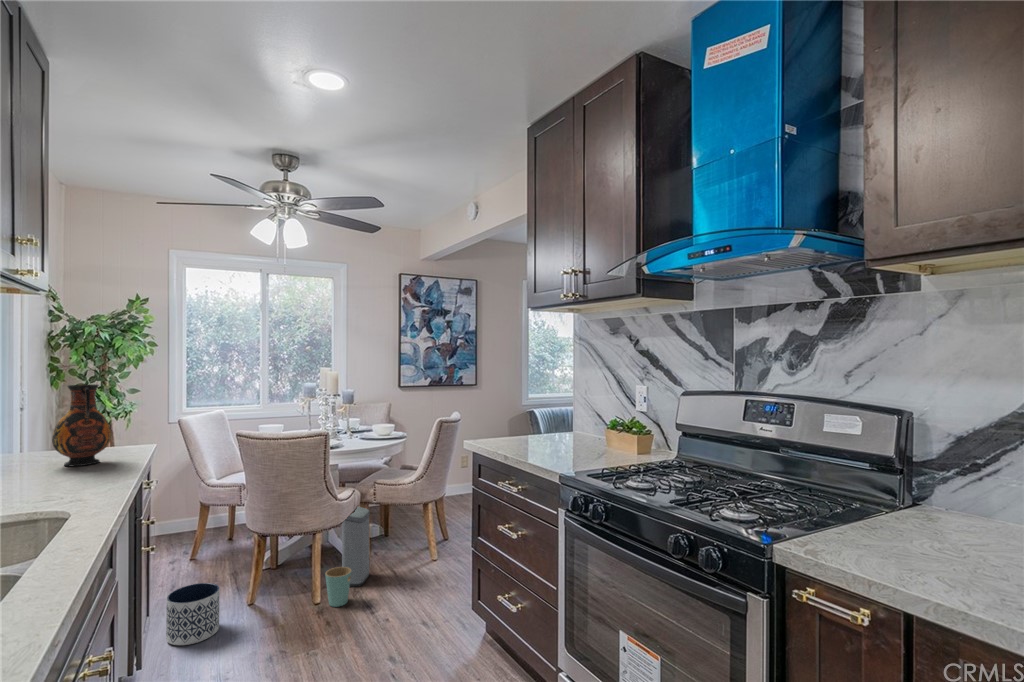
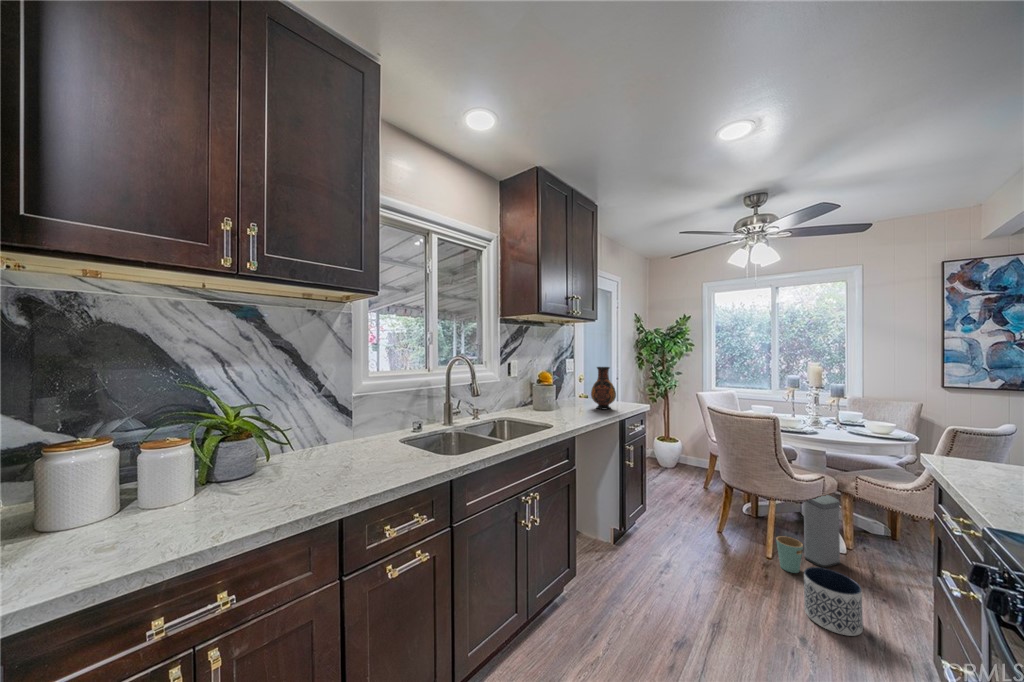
planter: present [166,583,220,645] -> present [804,567,863,636]

